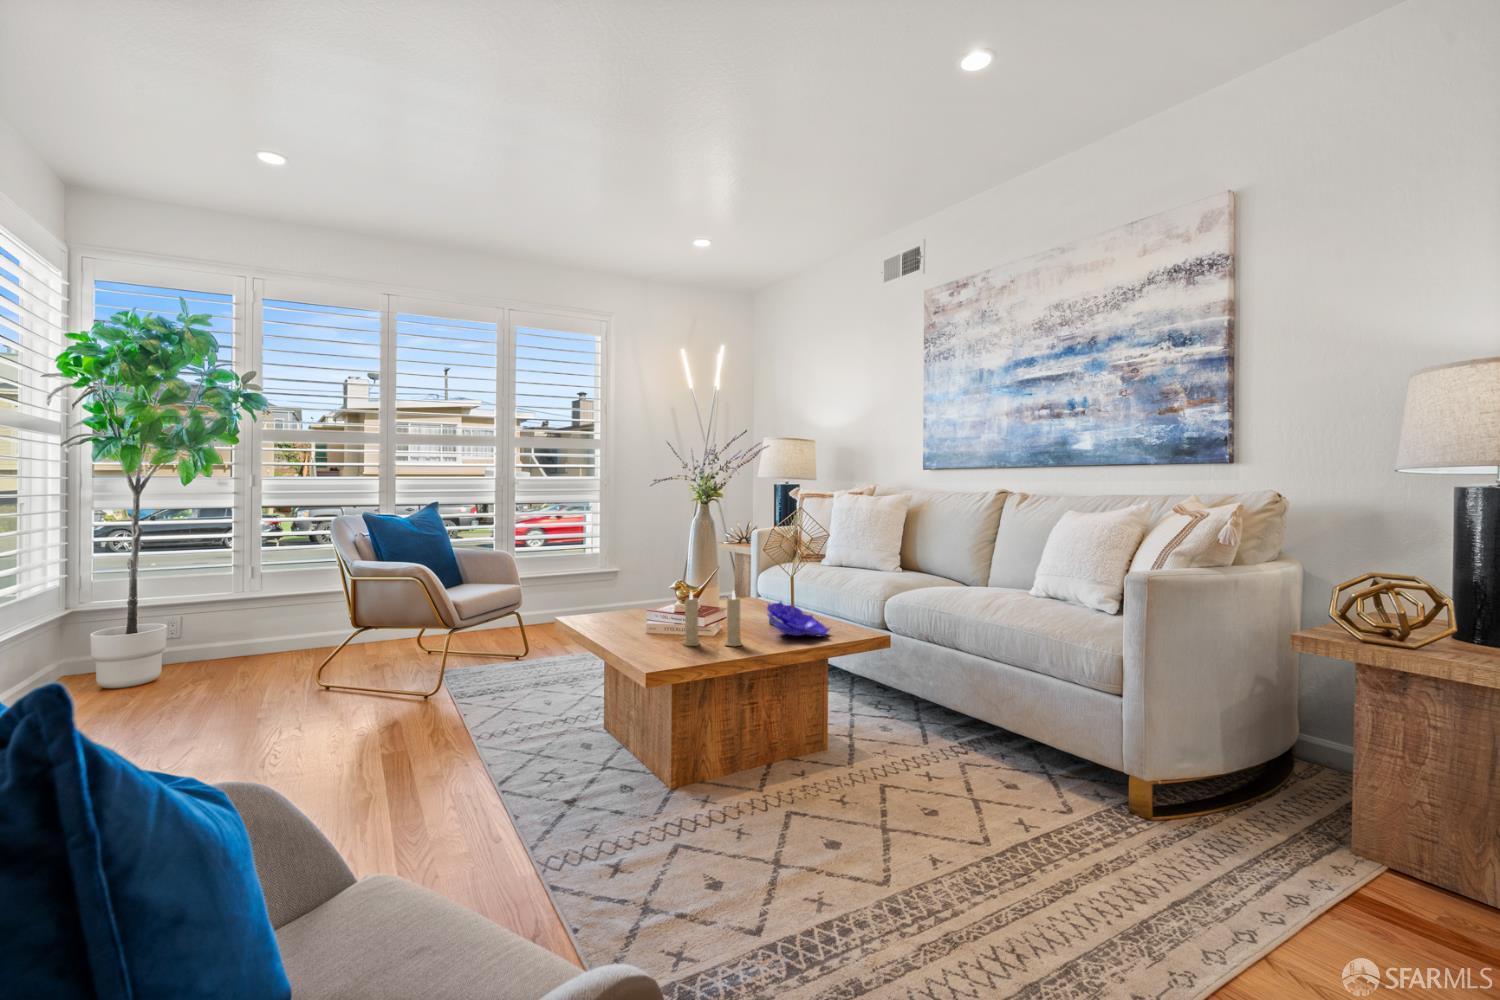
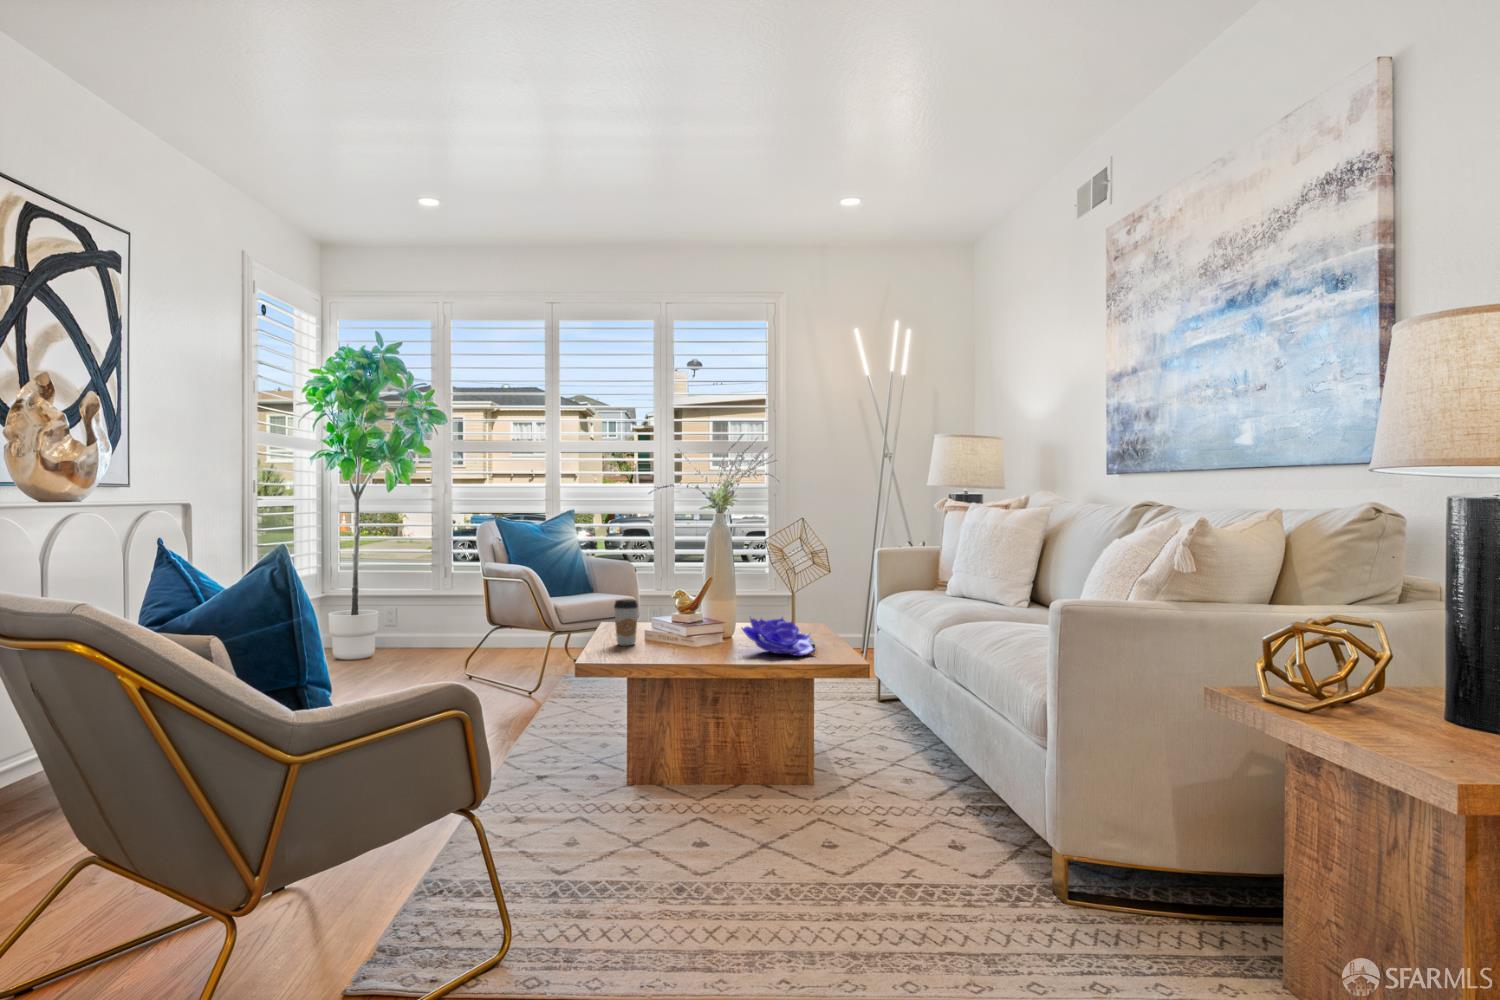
candle: present [683,591,742,646] -> none [653,594,707,655]
coffee cup: none [630,596,655,644] -> present [614,599,638,645]

